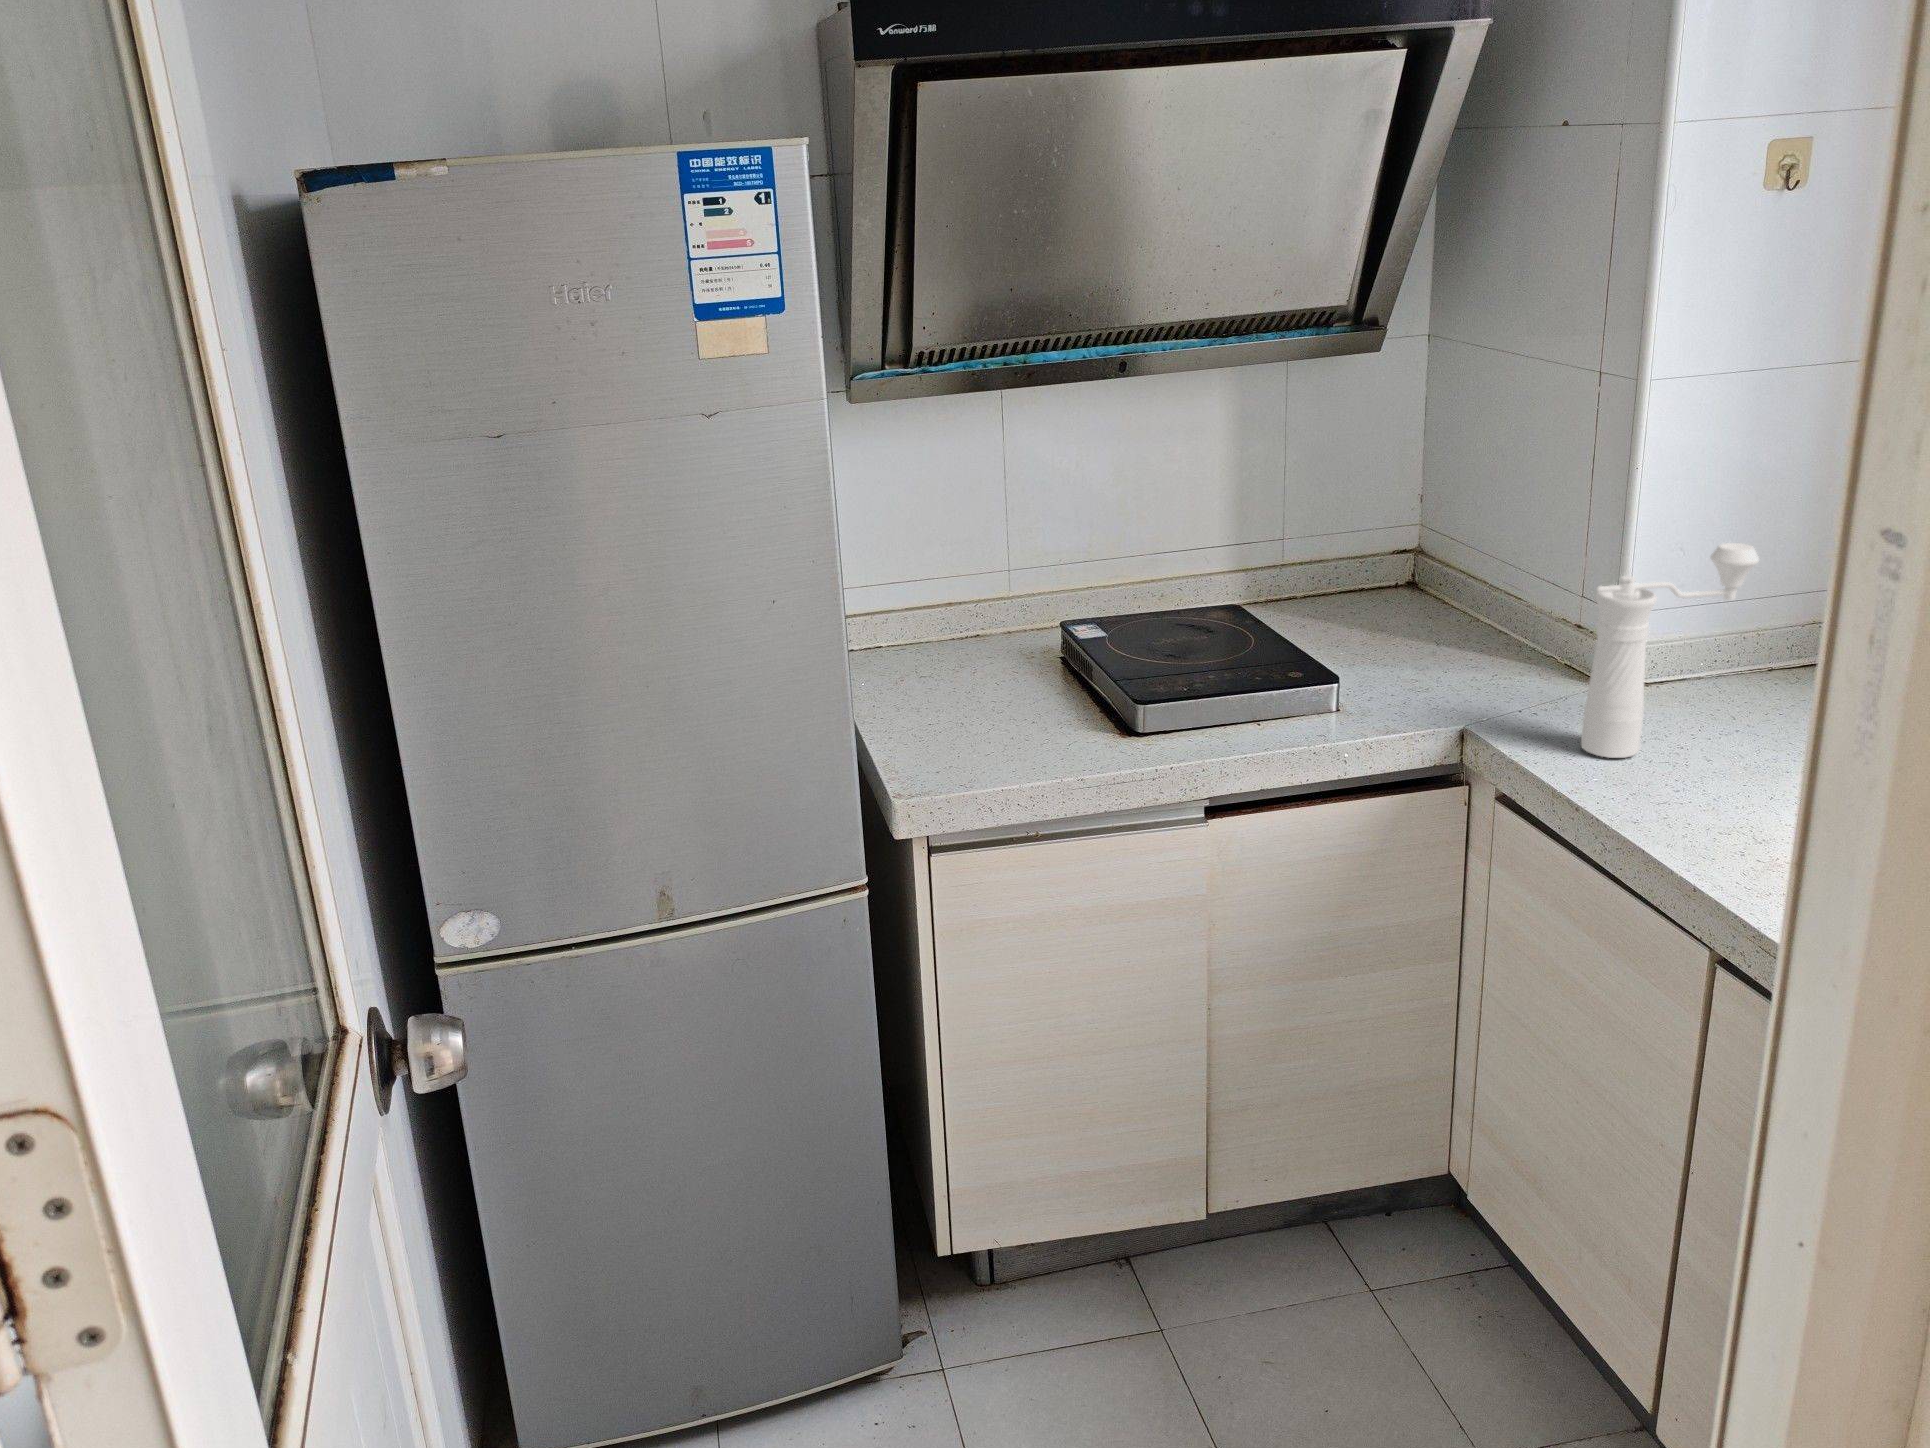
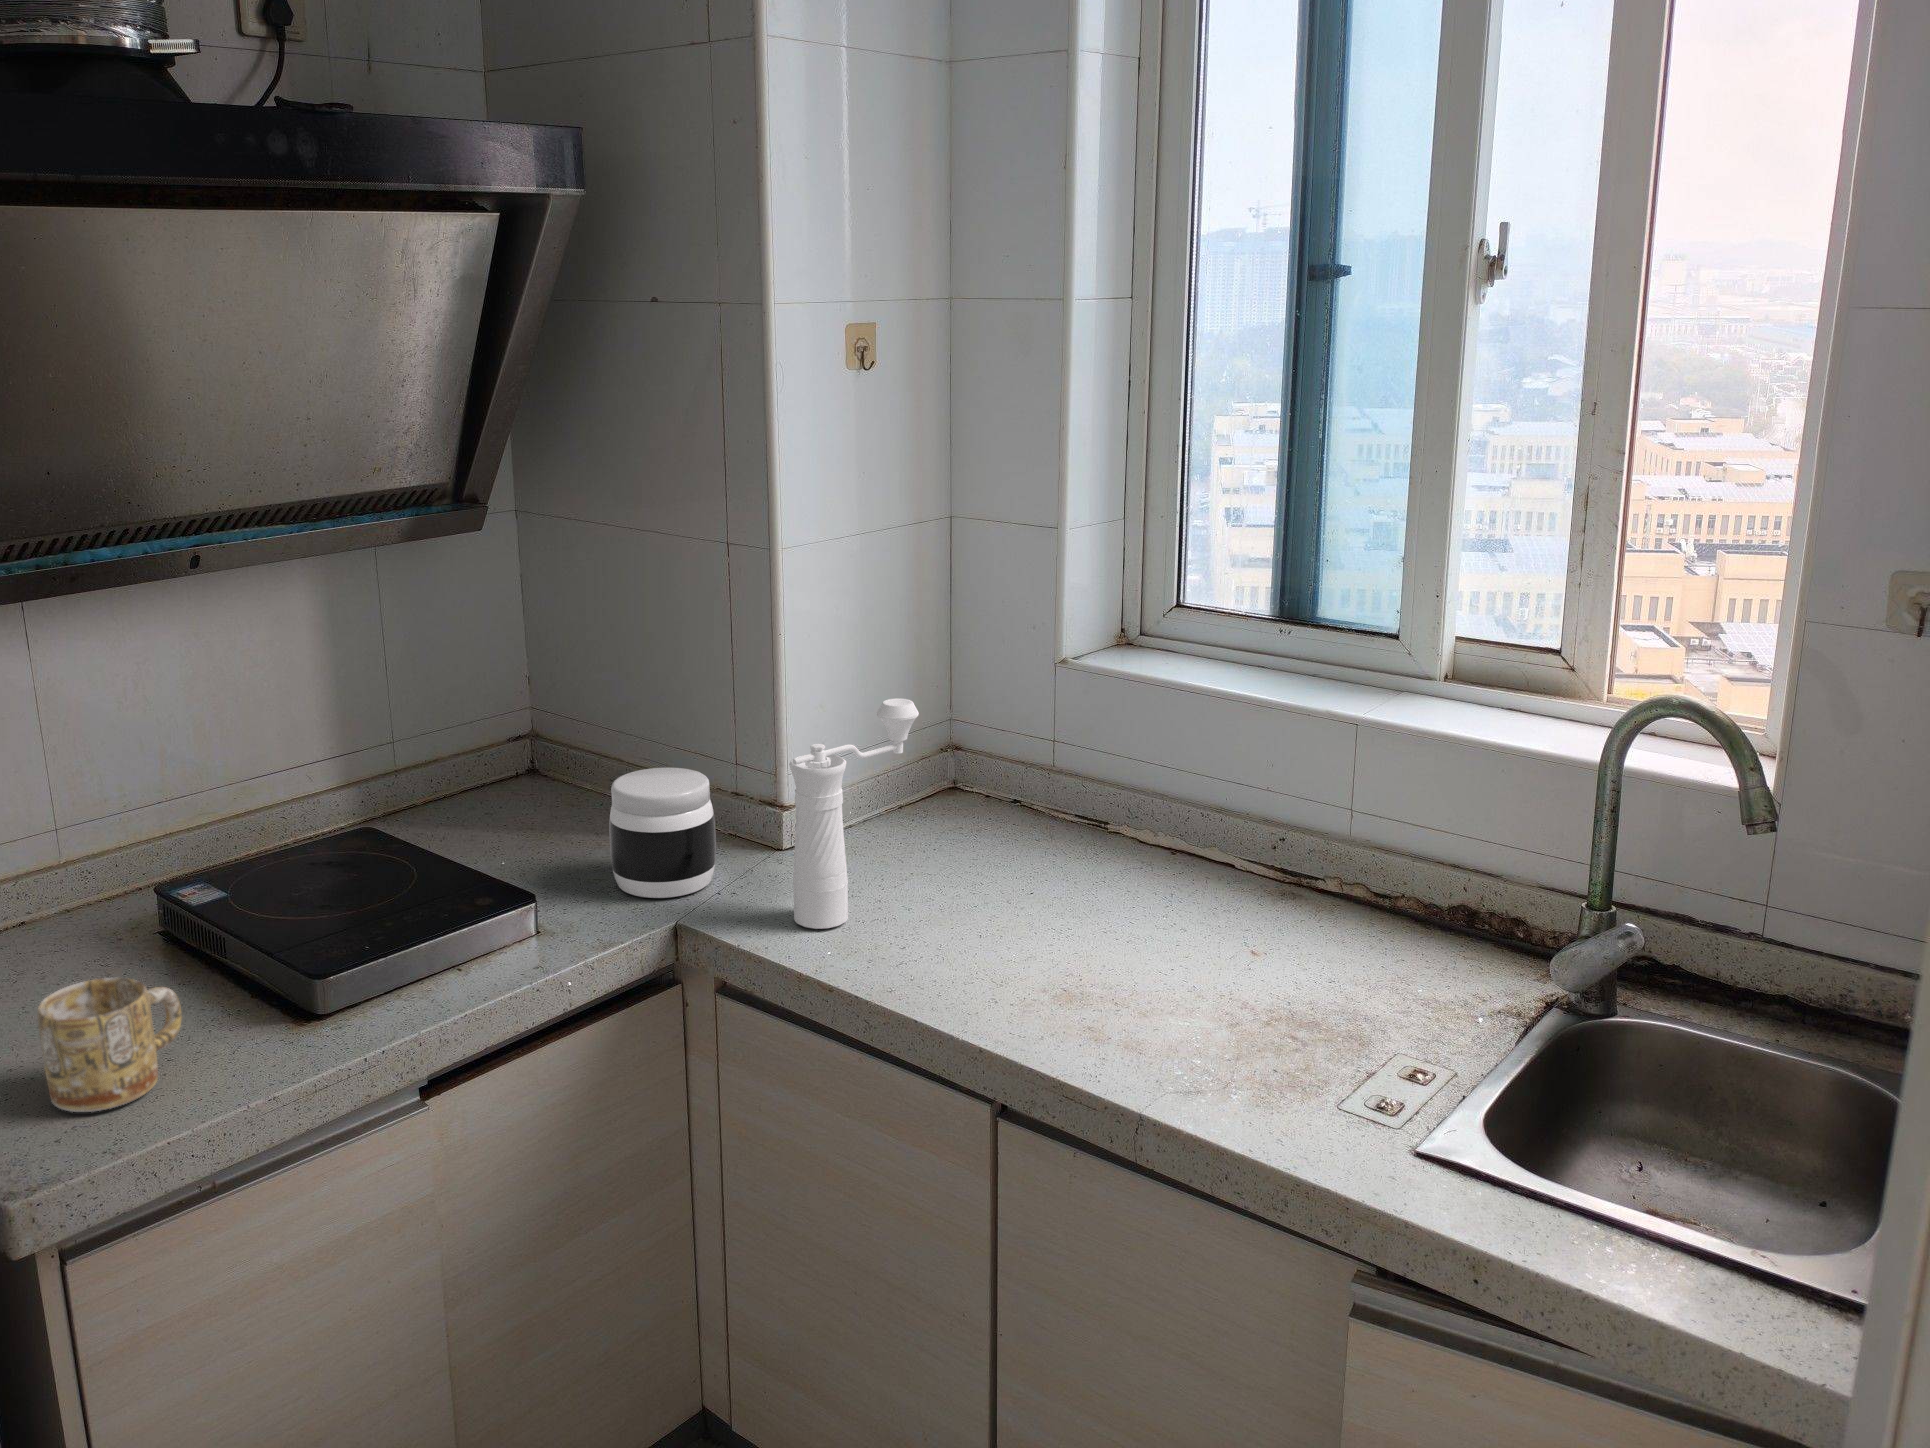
jar: none [1428,585,1534,705] -> present [609,768,716,898]
mug: none [939,671,1038,763] -> present [37,978,182,1112]

